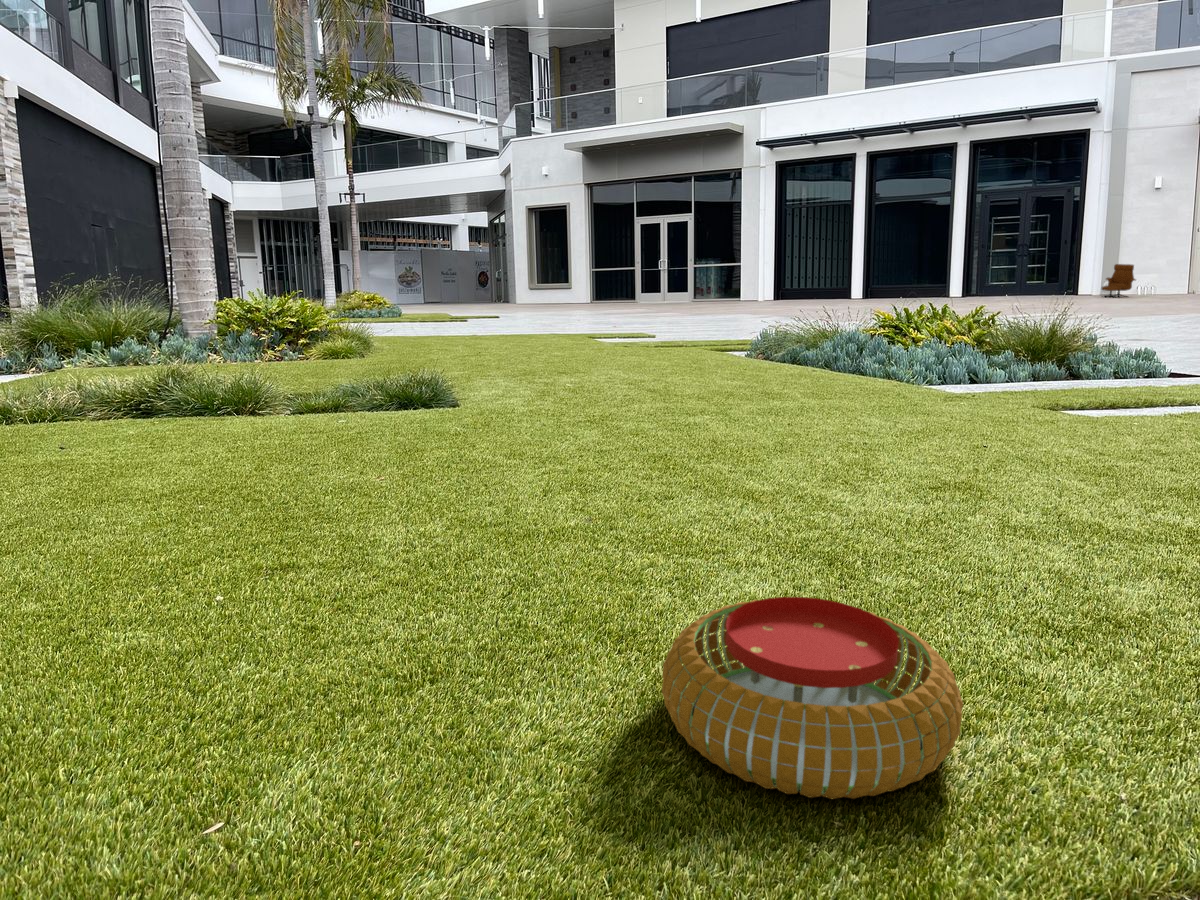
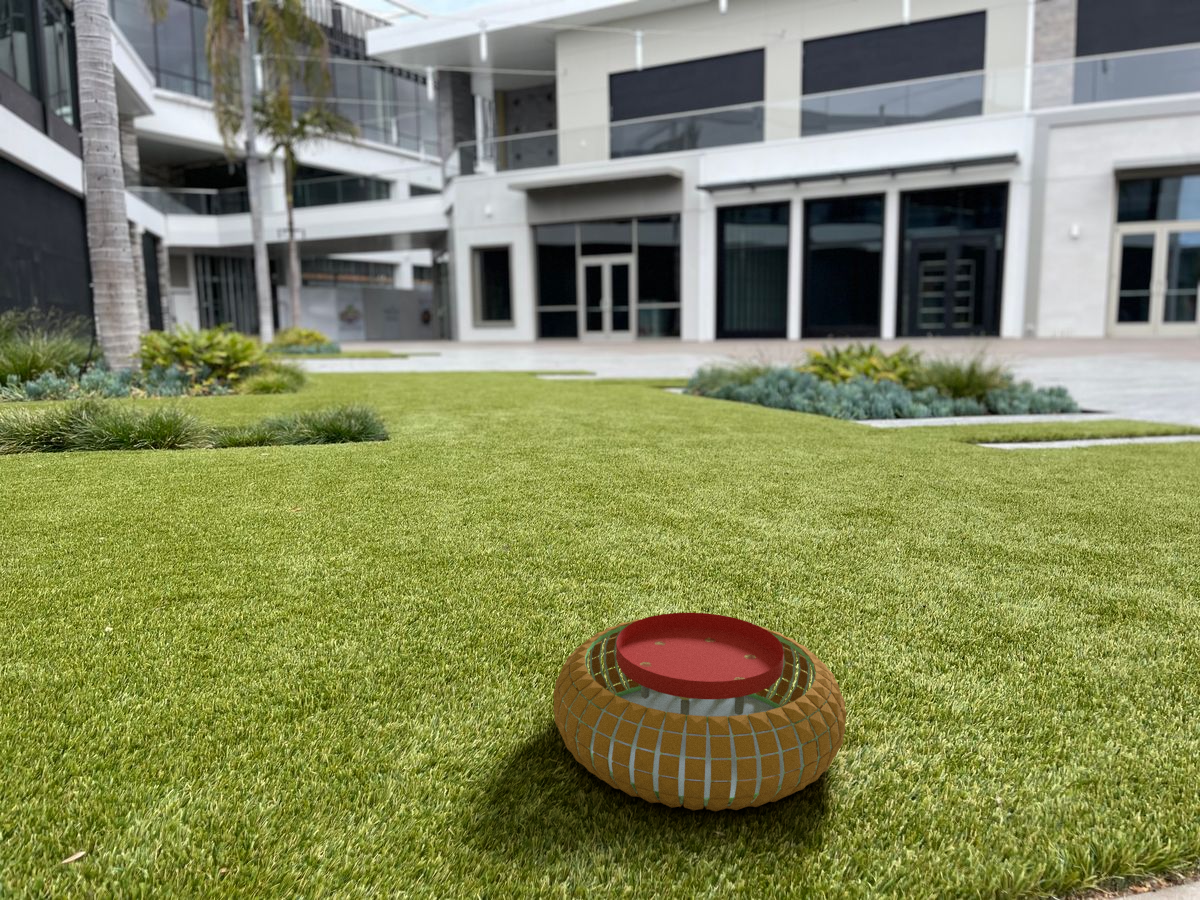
lounge chair: present [1102,264,1136,298] -> none [1020,307,1052,339]

